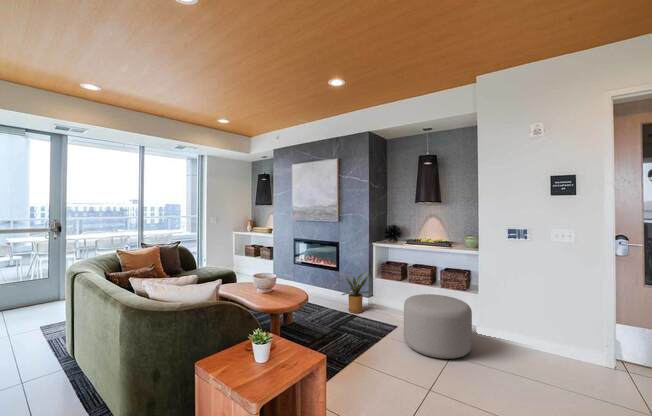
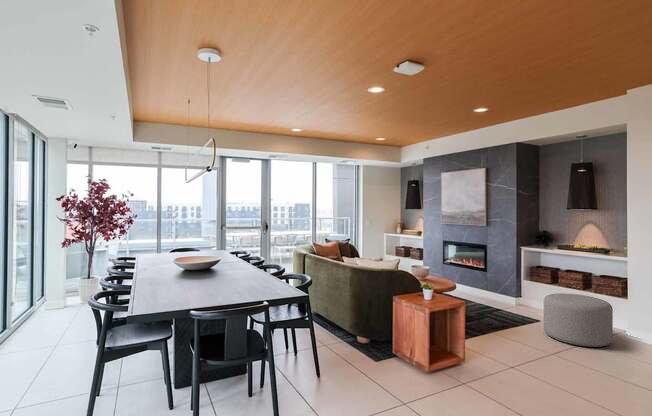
house plant: present [342,271,372,313] -> none [482,272,521,309]

